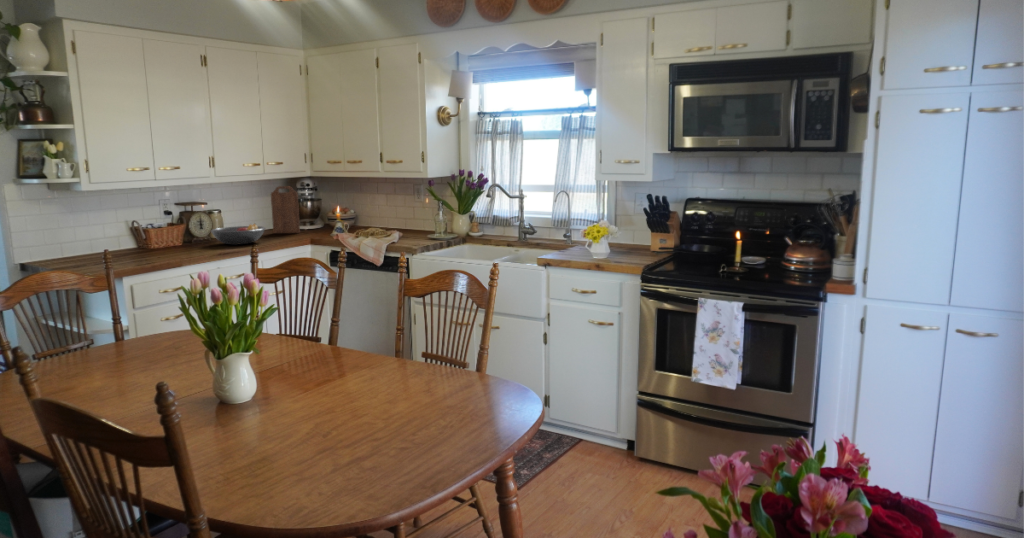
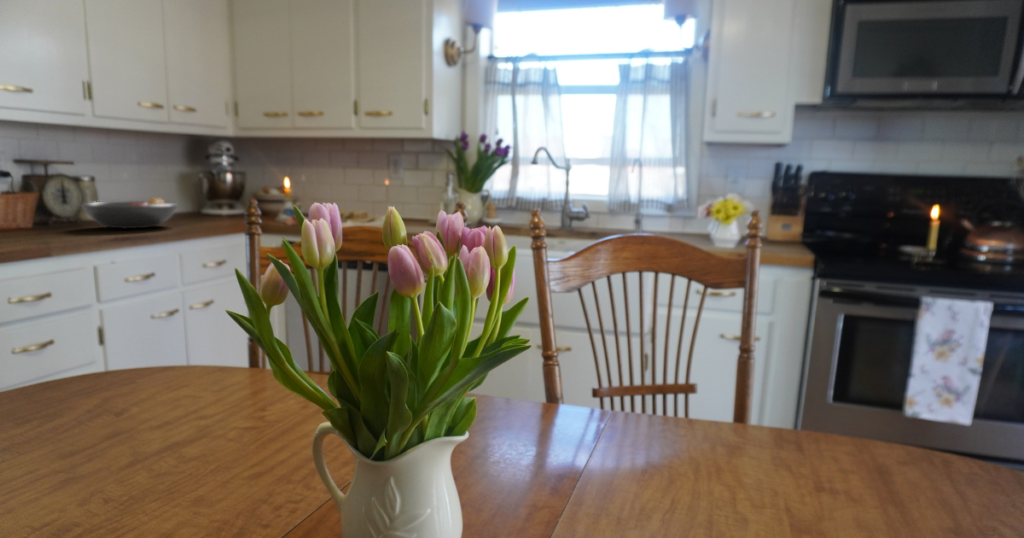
cutting board: present [271,186,300,233] -> none [176,148,223,217]

